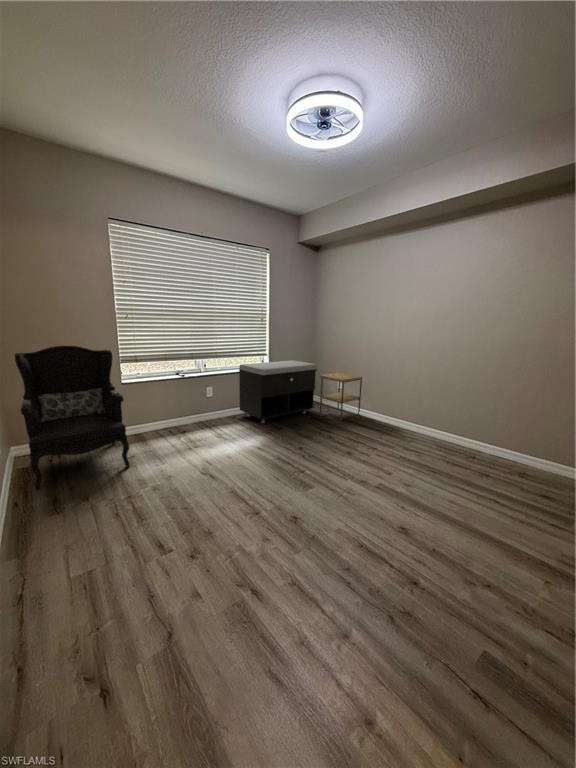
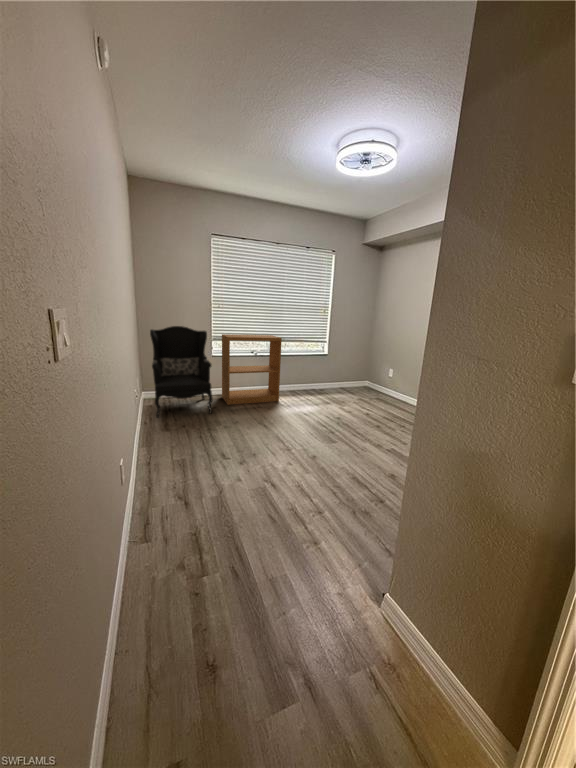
bookshelf: none [134,351,220,449] -> present [222,334,282,405]
storage bench: present [239,360,317,423] -> none [299,348,369,398]
side table: present [320,373,362,421] -> none [368,362,410,404]

